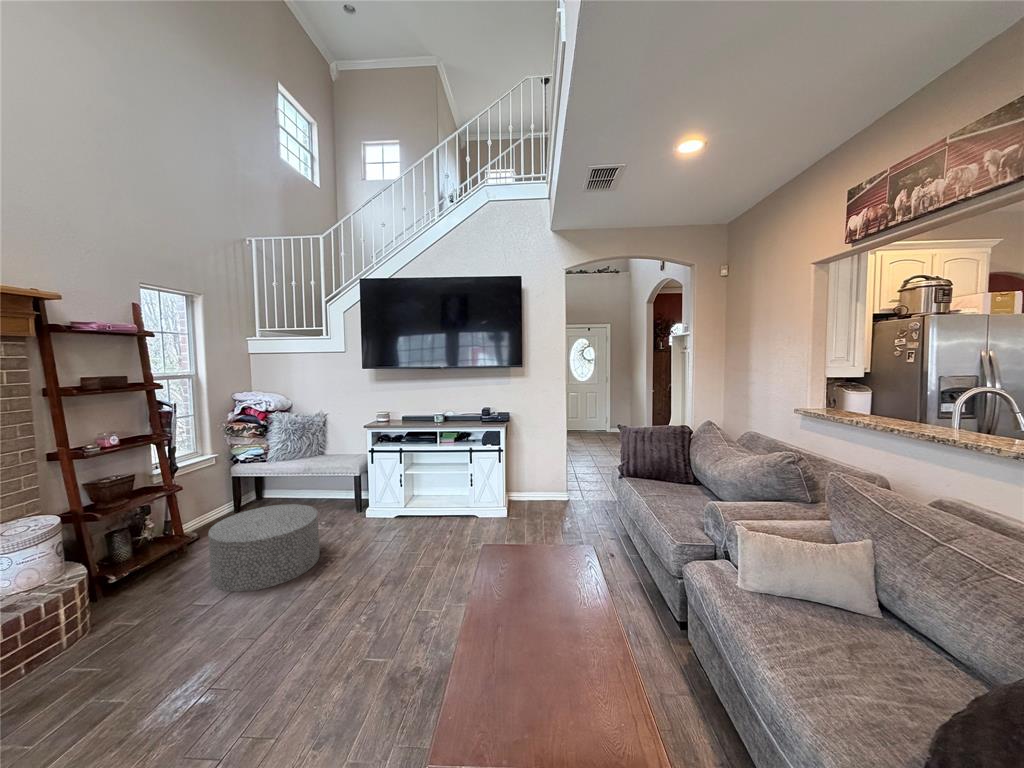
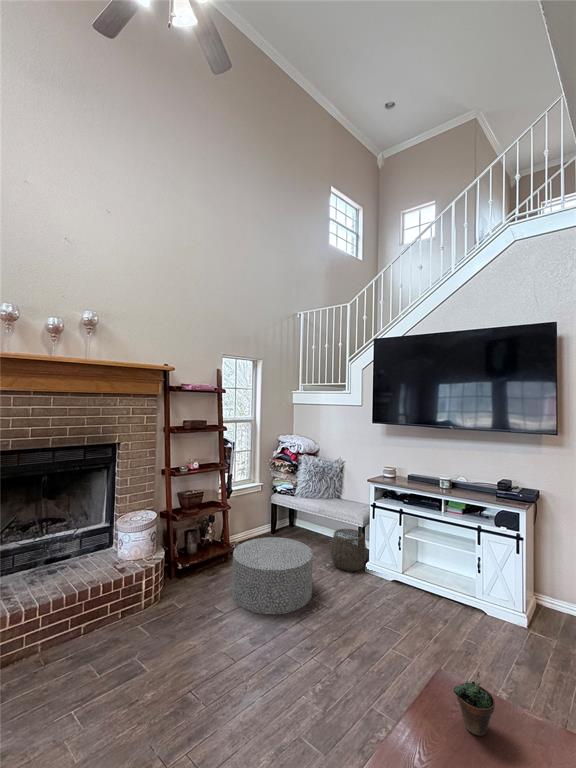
woven basket: none [324,481,366,523] -> present [330,529,367,571]
succulent plant: none [504,525,530,568] -> present [454,672,495,736]

